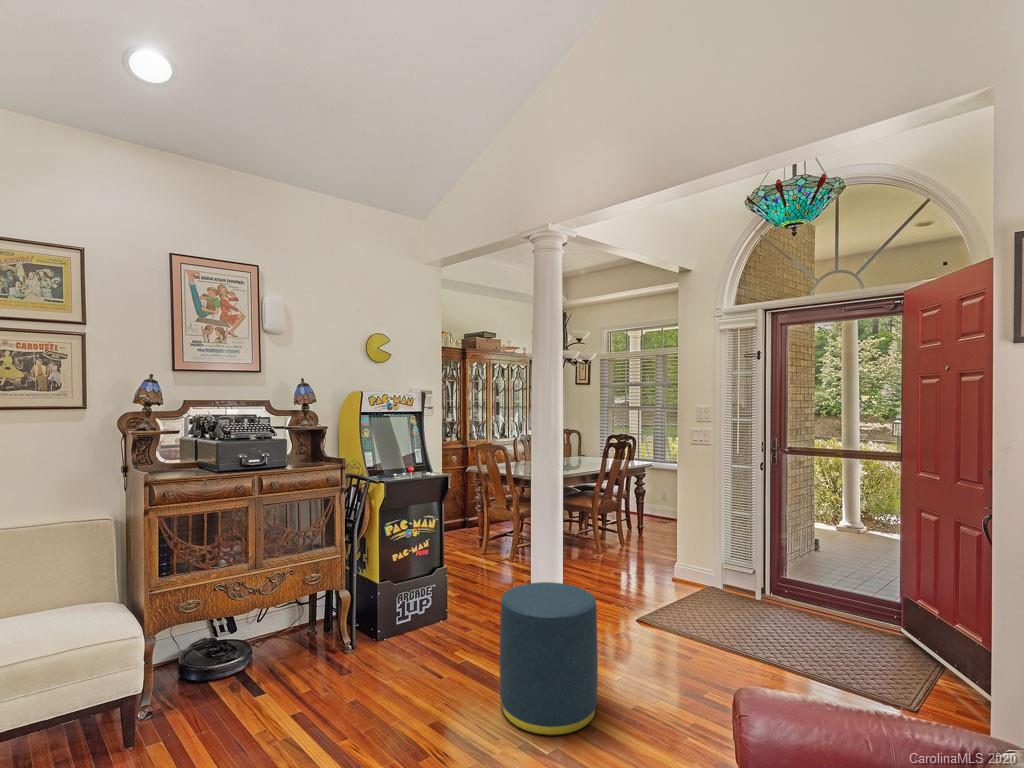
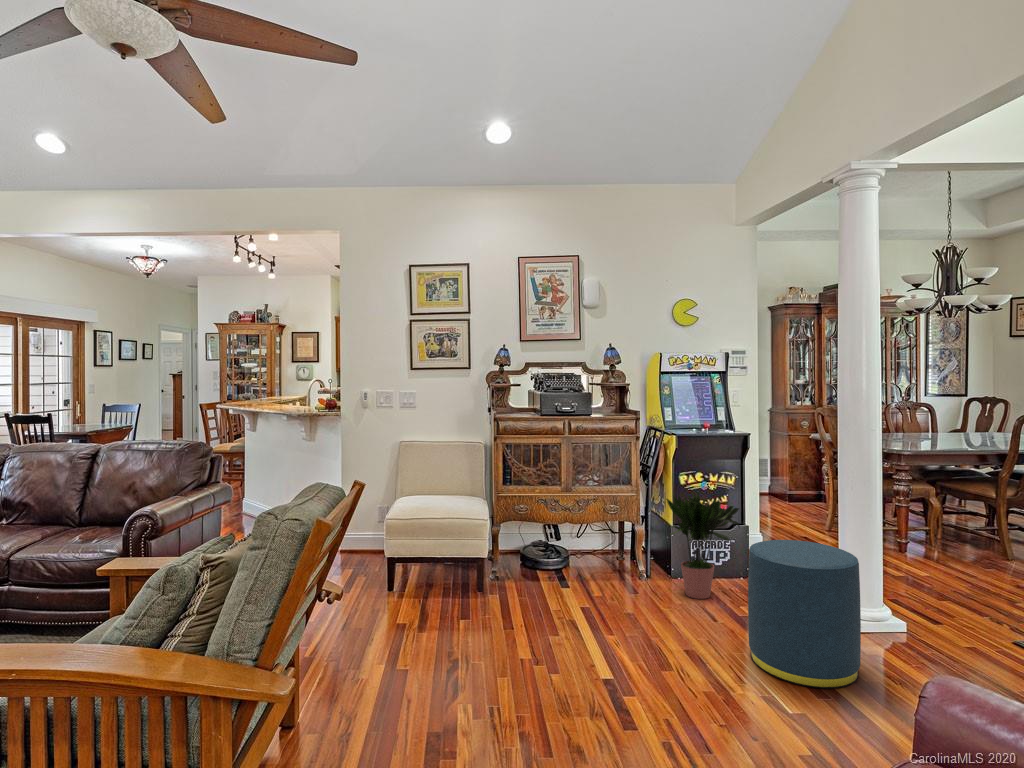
potted plant: none [385,536,464,662] -> present [666,492,739,599]

